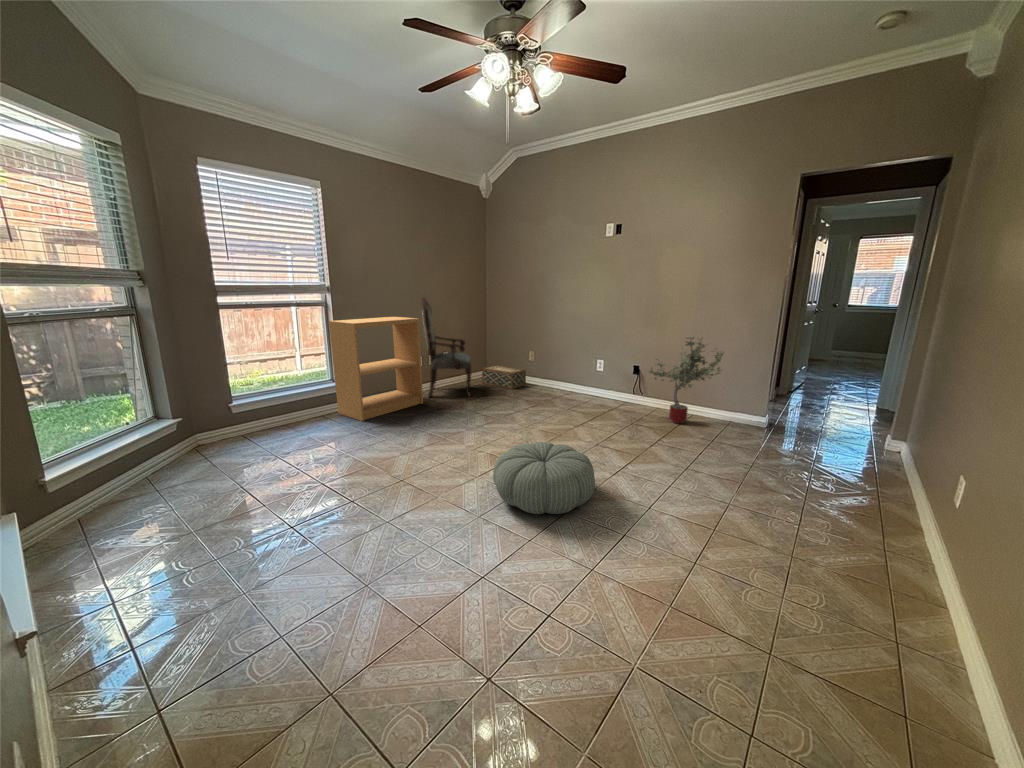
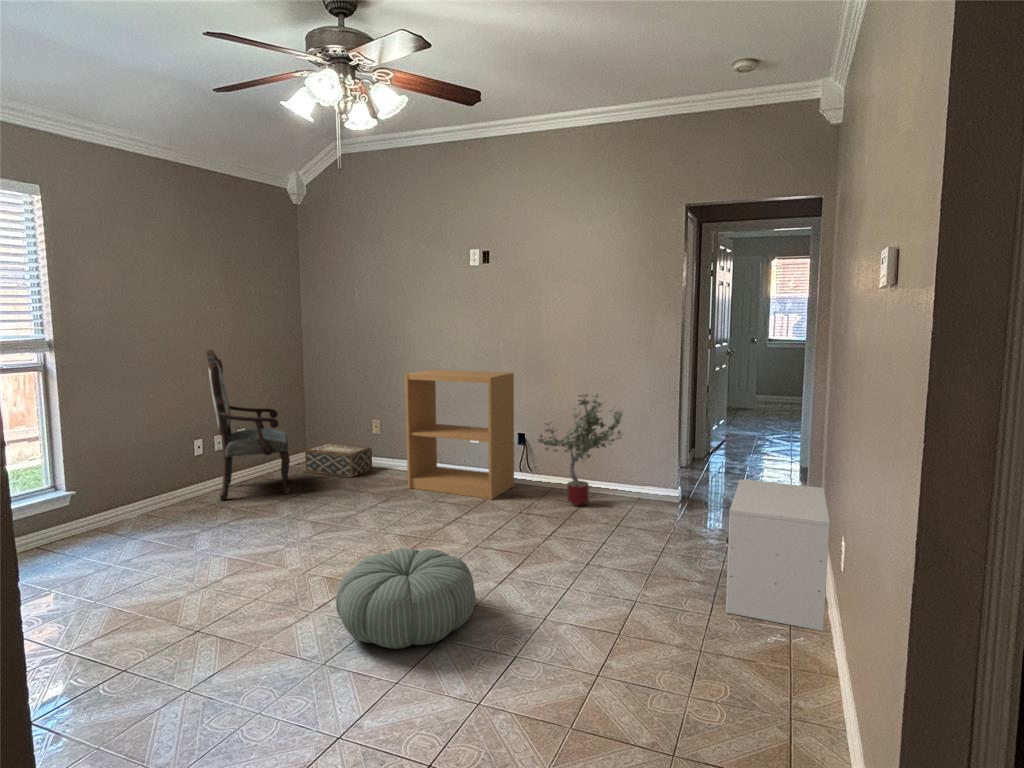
bookshelf: present [329,317,423,421] -> present [405,370,514,500]
nightstand: none [815,415,947,559] -> present [726,479,830,631]

